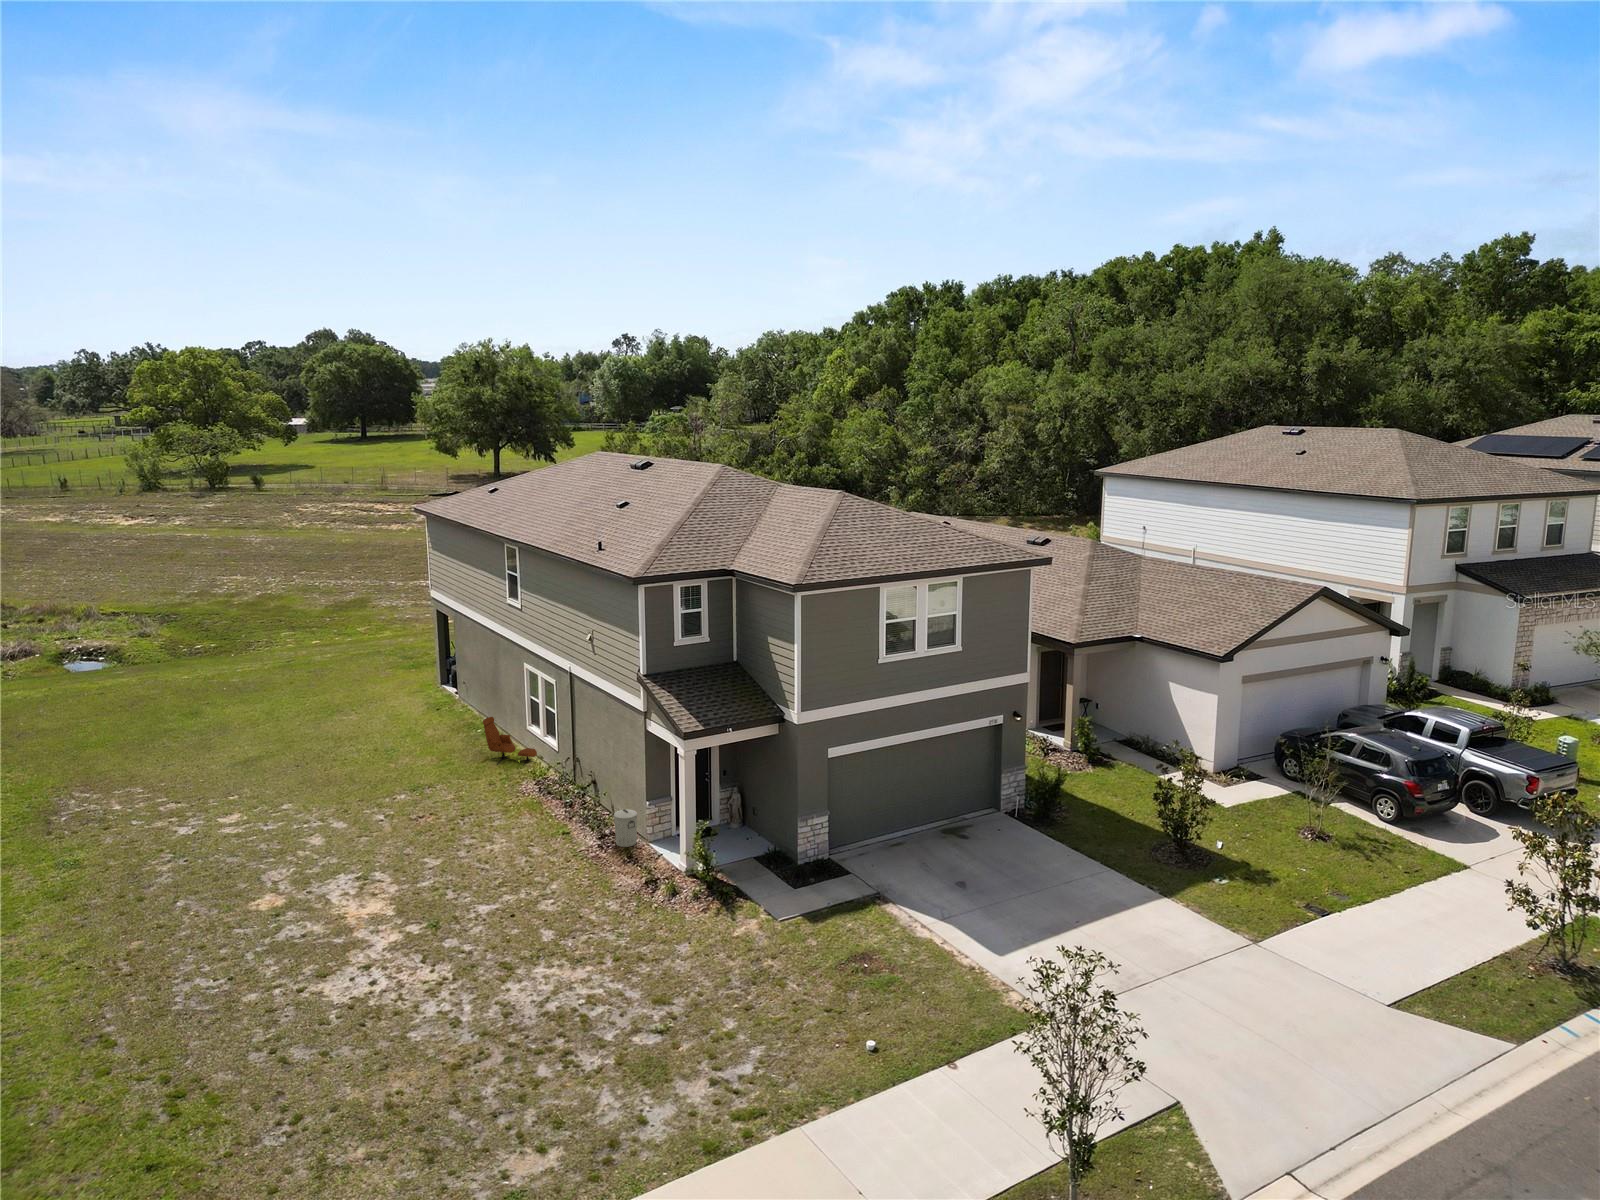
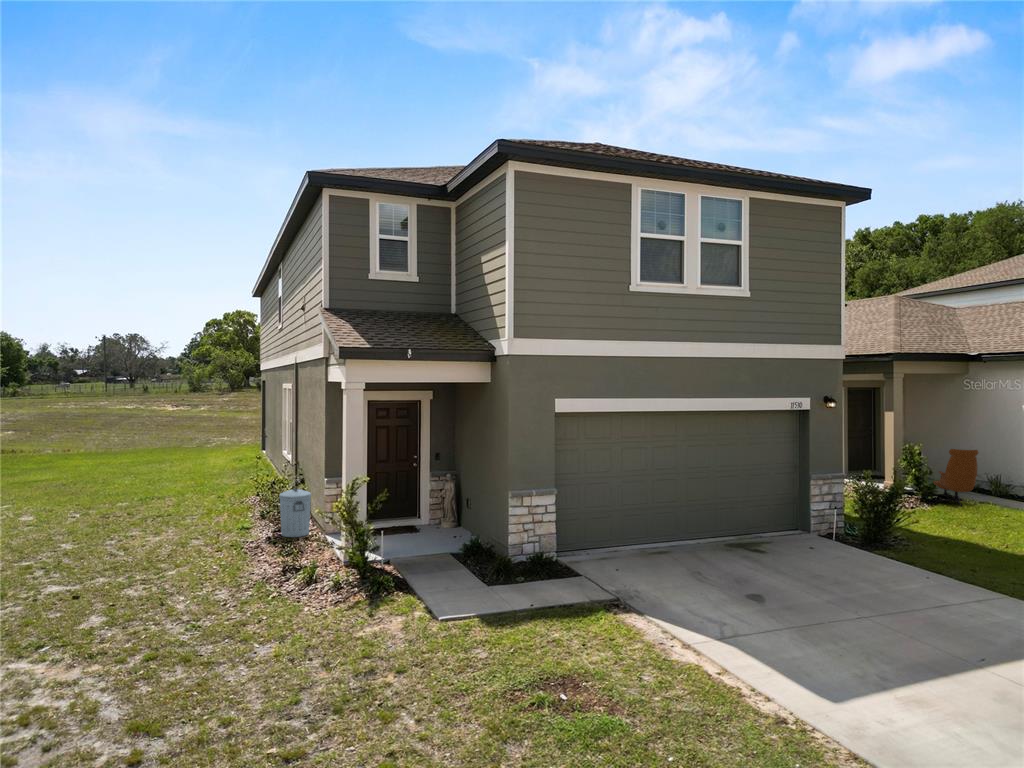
lounge chair: present [483,717,537,765] -> present [933,449,978,506]

